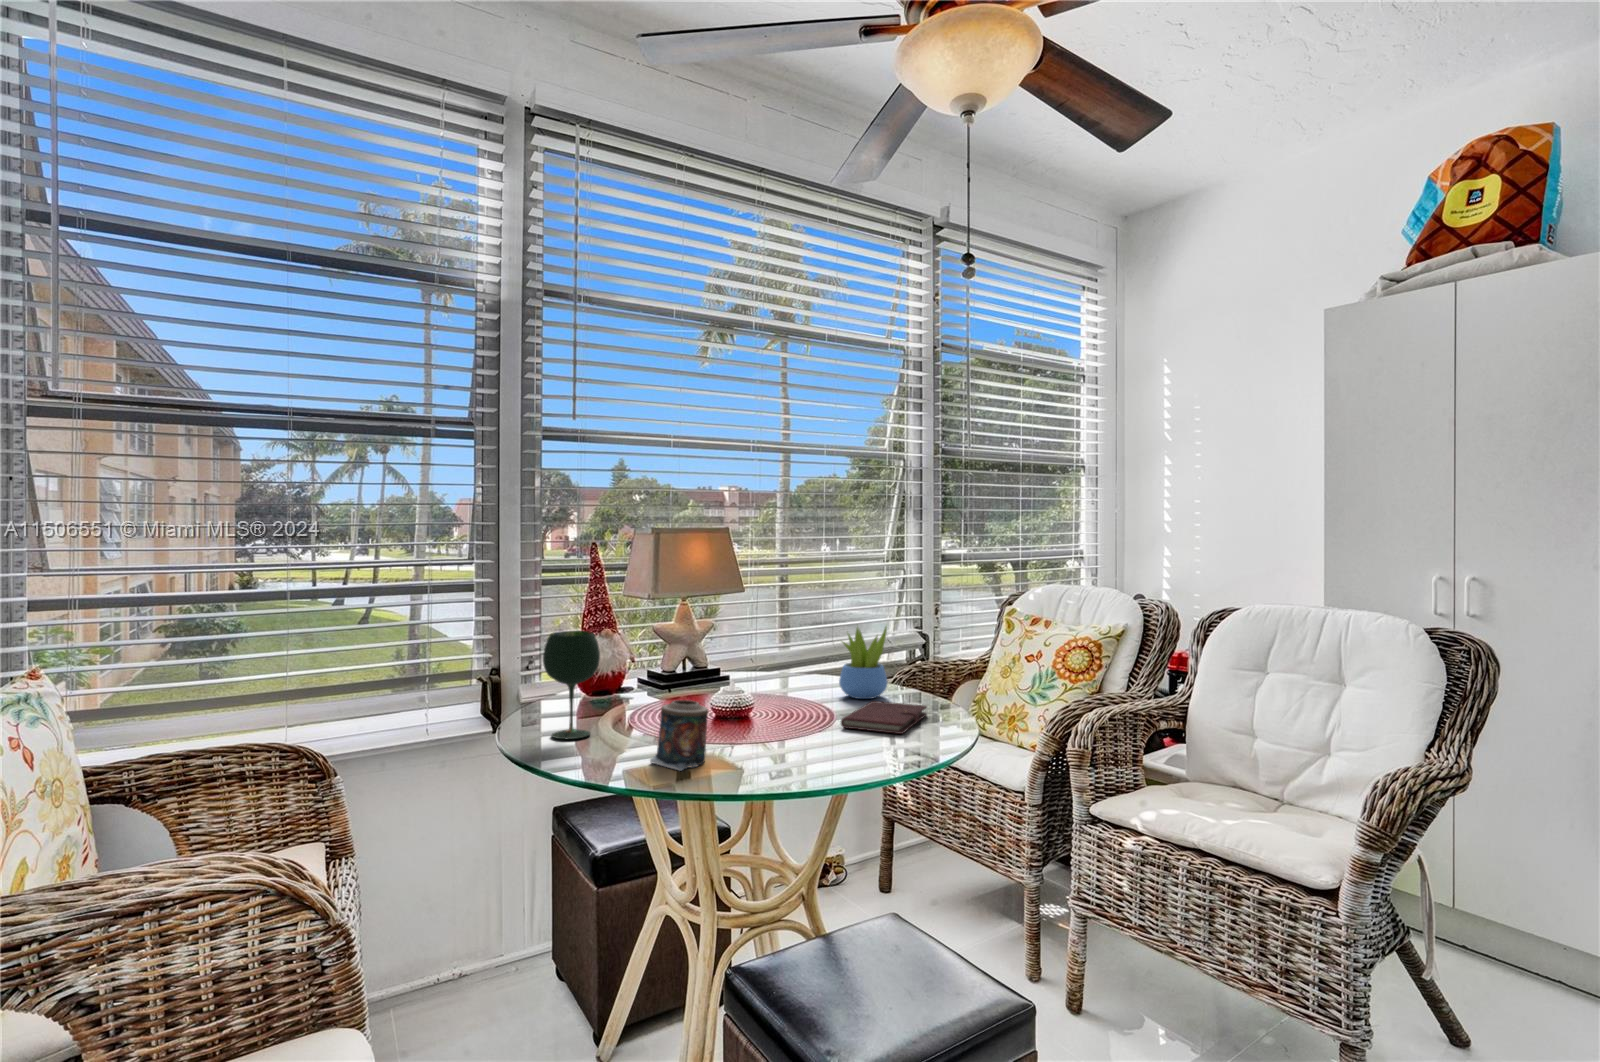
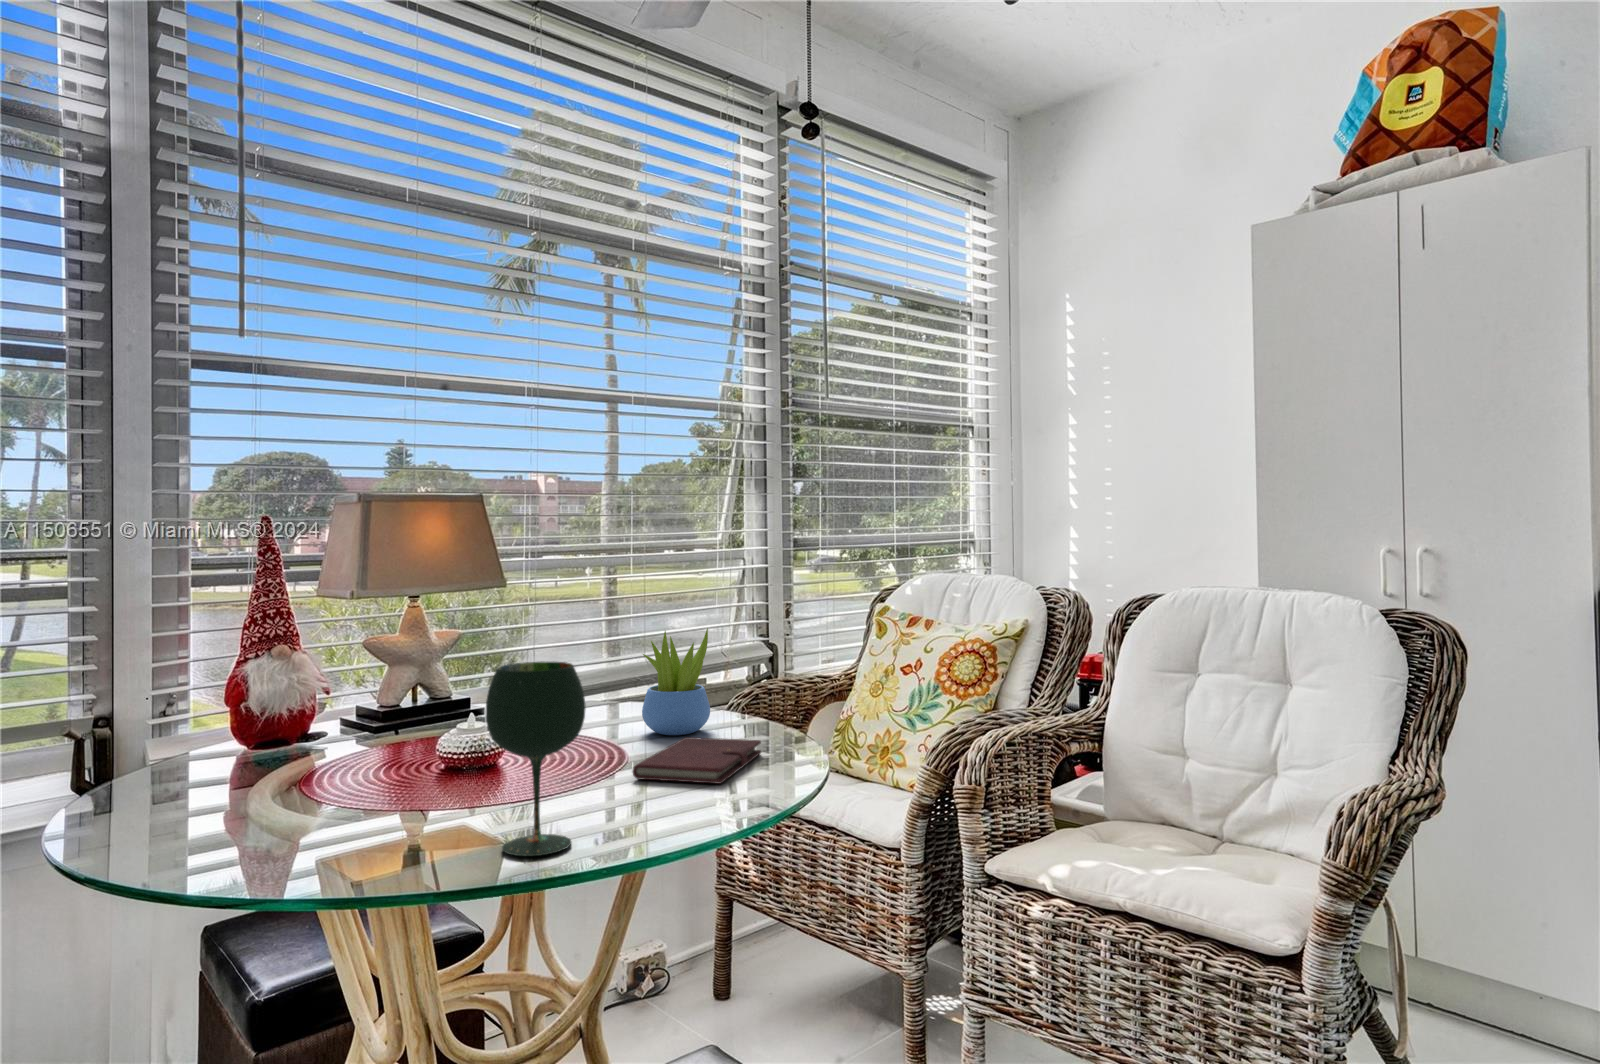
wine glass: present [543,631,600,739] -> present [485,662,585,856]
candle: present [650,700,708,771] -> none [309,752,408,867]

